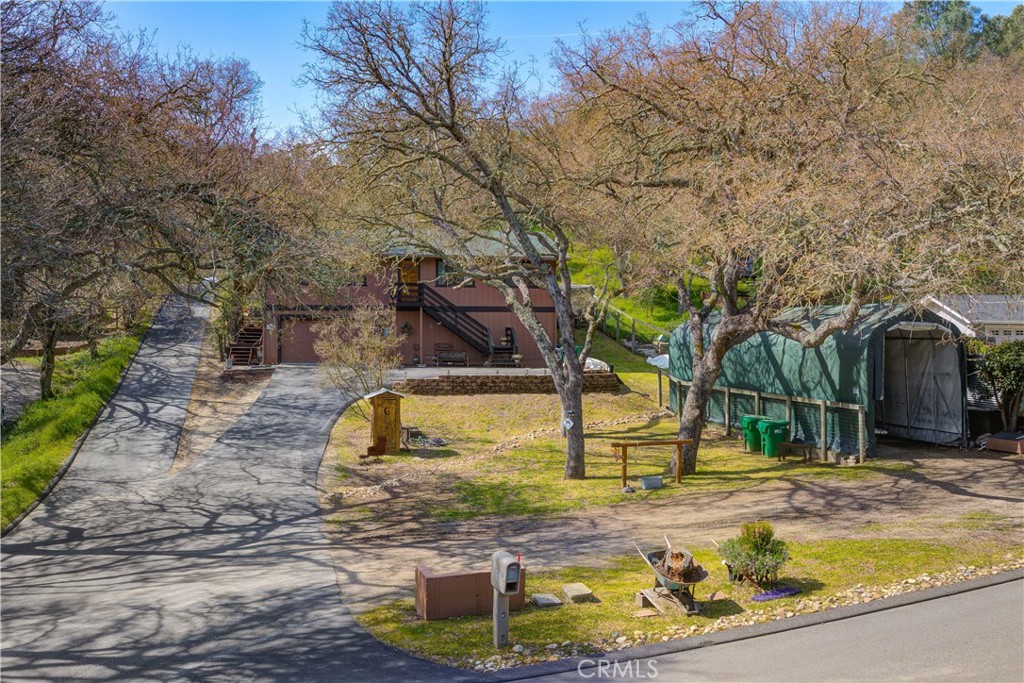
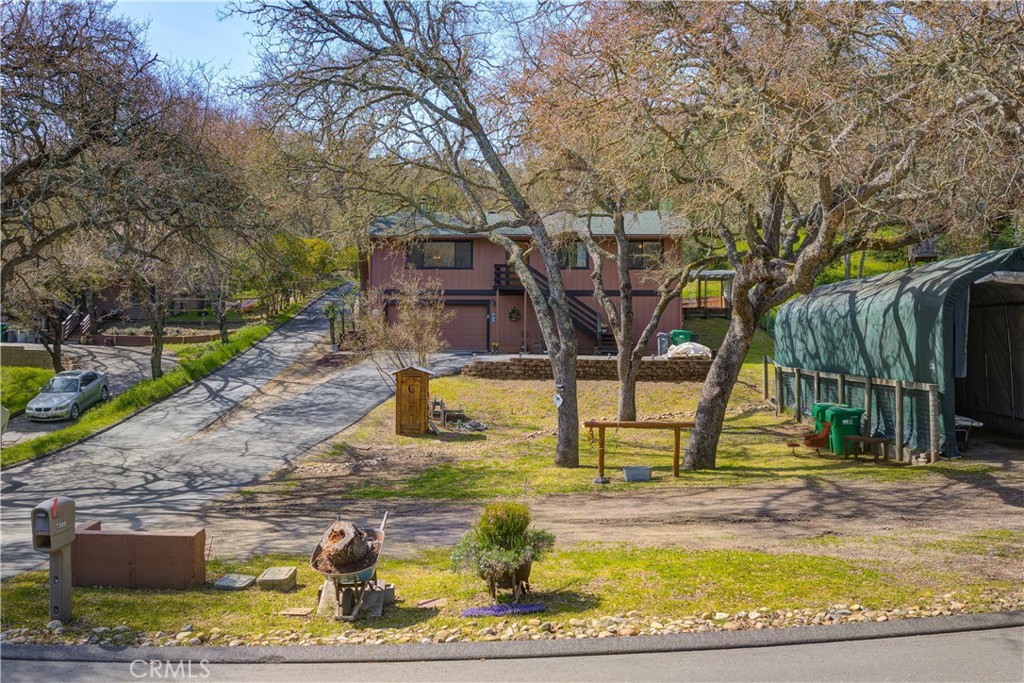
lounge chair: present [359,436,387,464] -> present [787,422,831,455]

